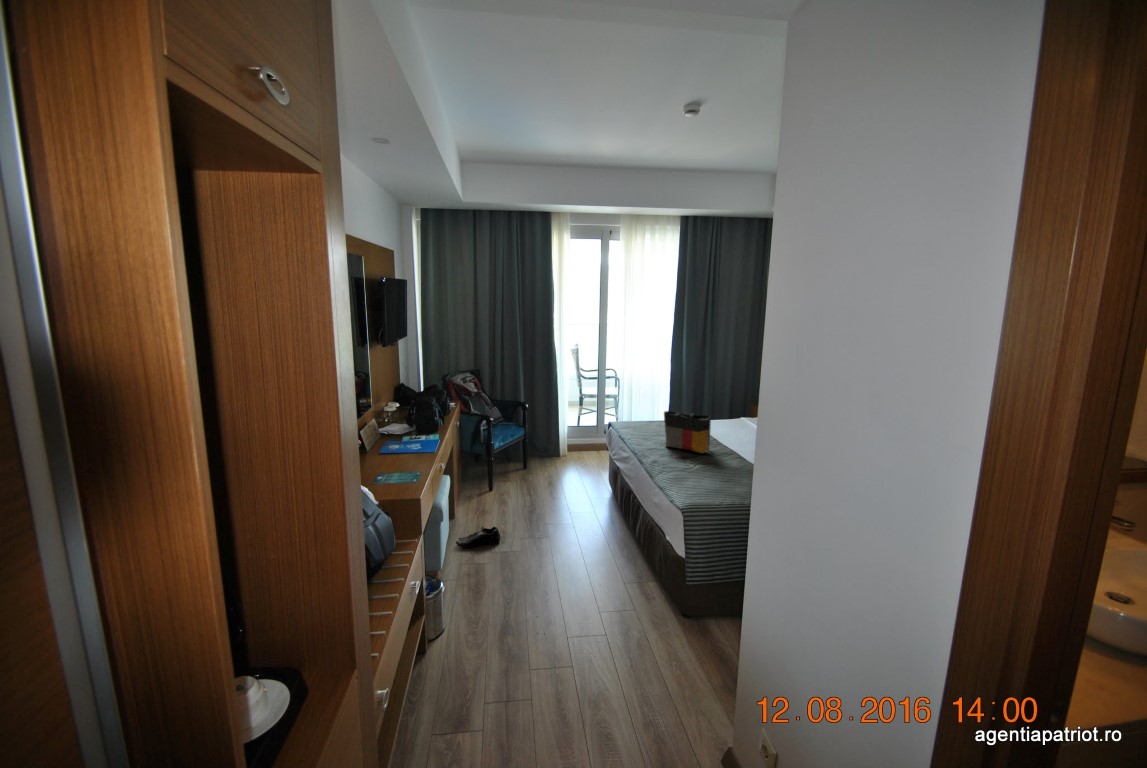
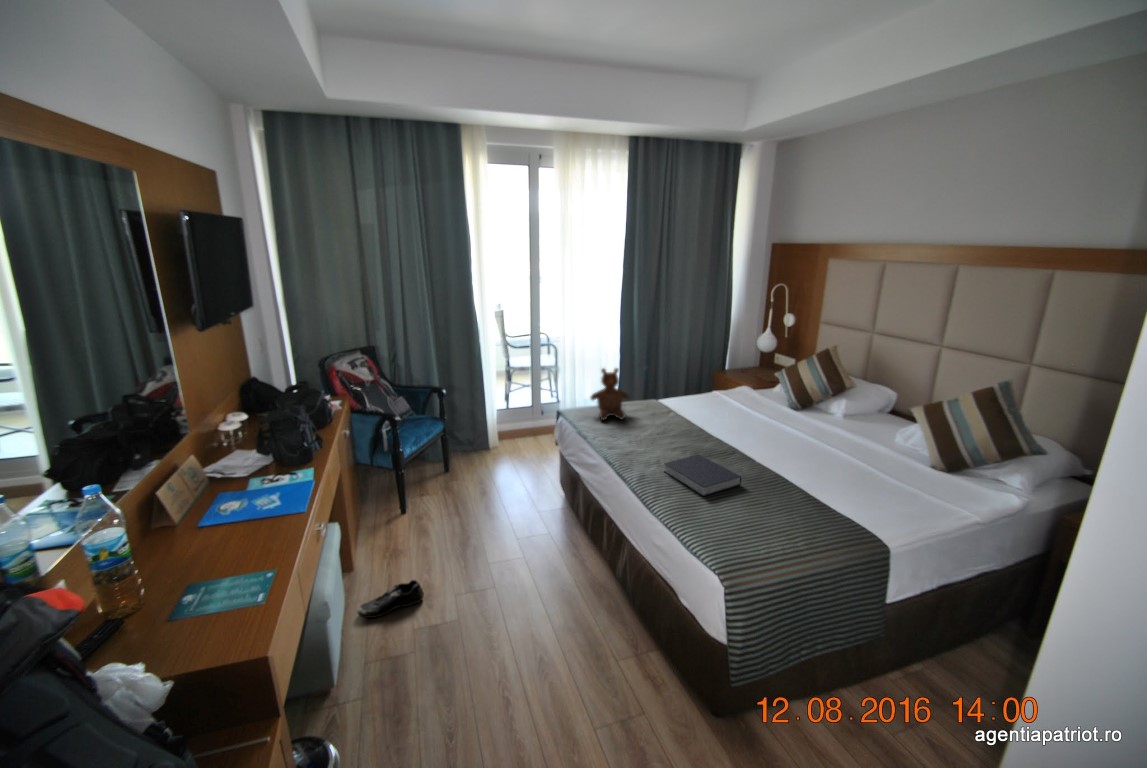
teddy bear: none [635,392,666,432] -> present [591,368,629,420]
tote bag: present [664,411,711,453] -> none [634,396,699,451]
book: none [678,455,734,480] -> present [664,454,741,496]

